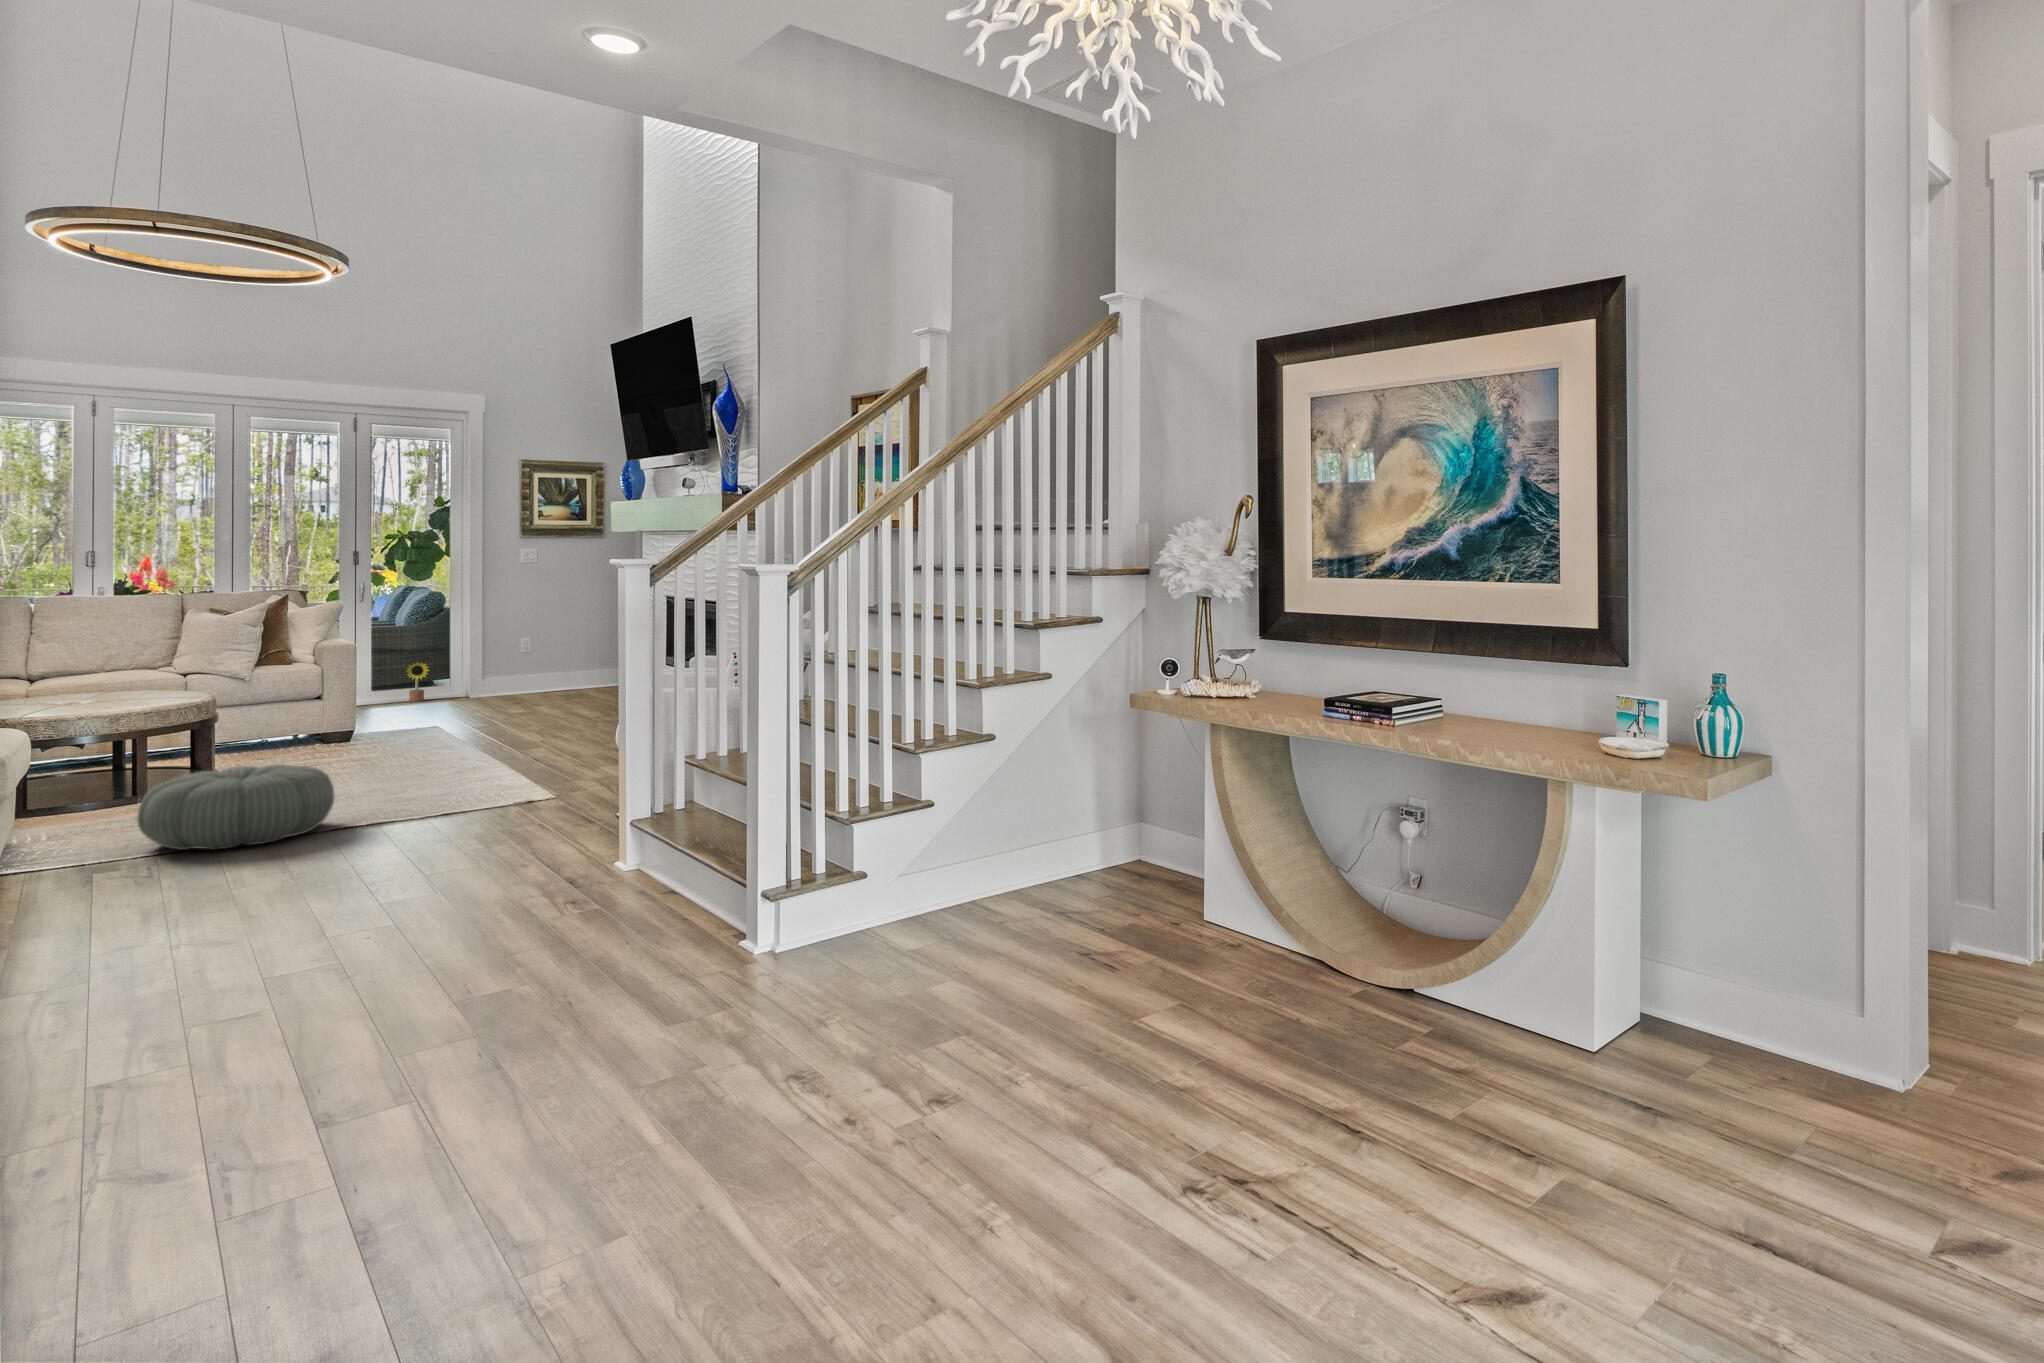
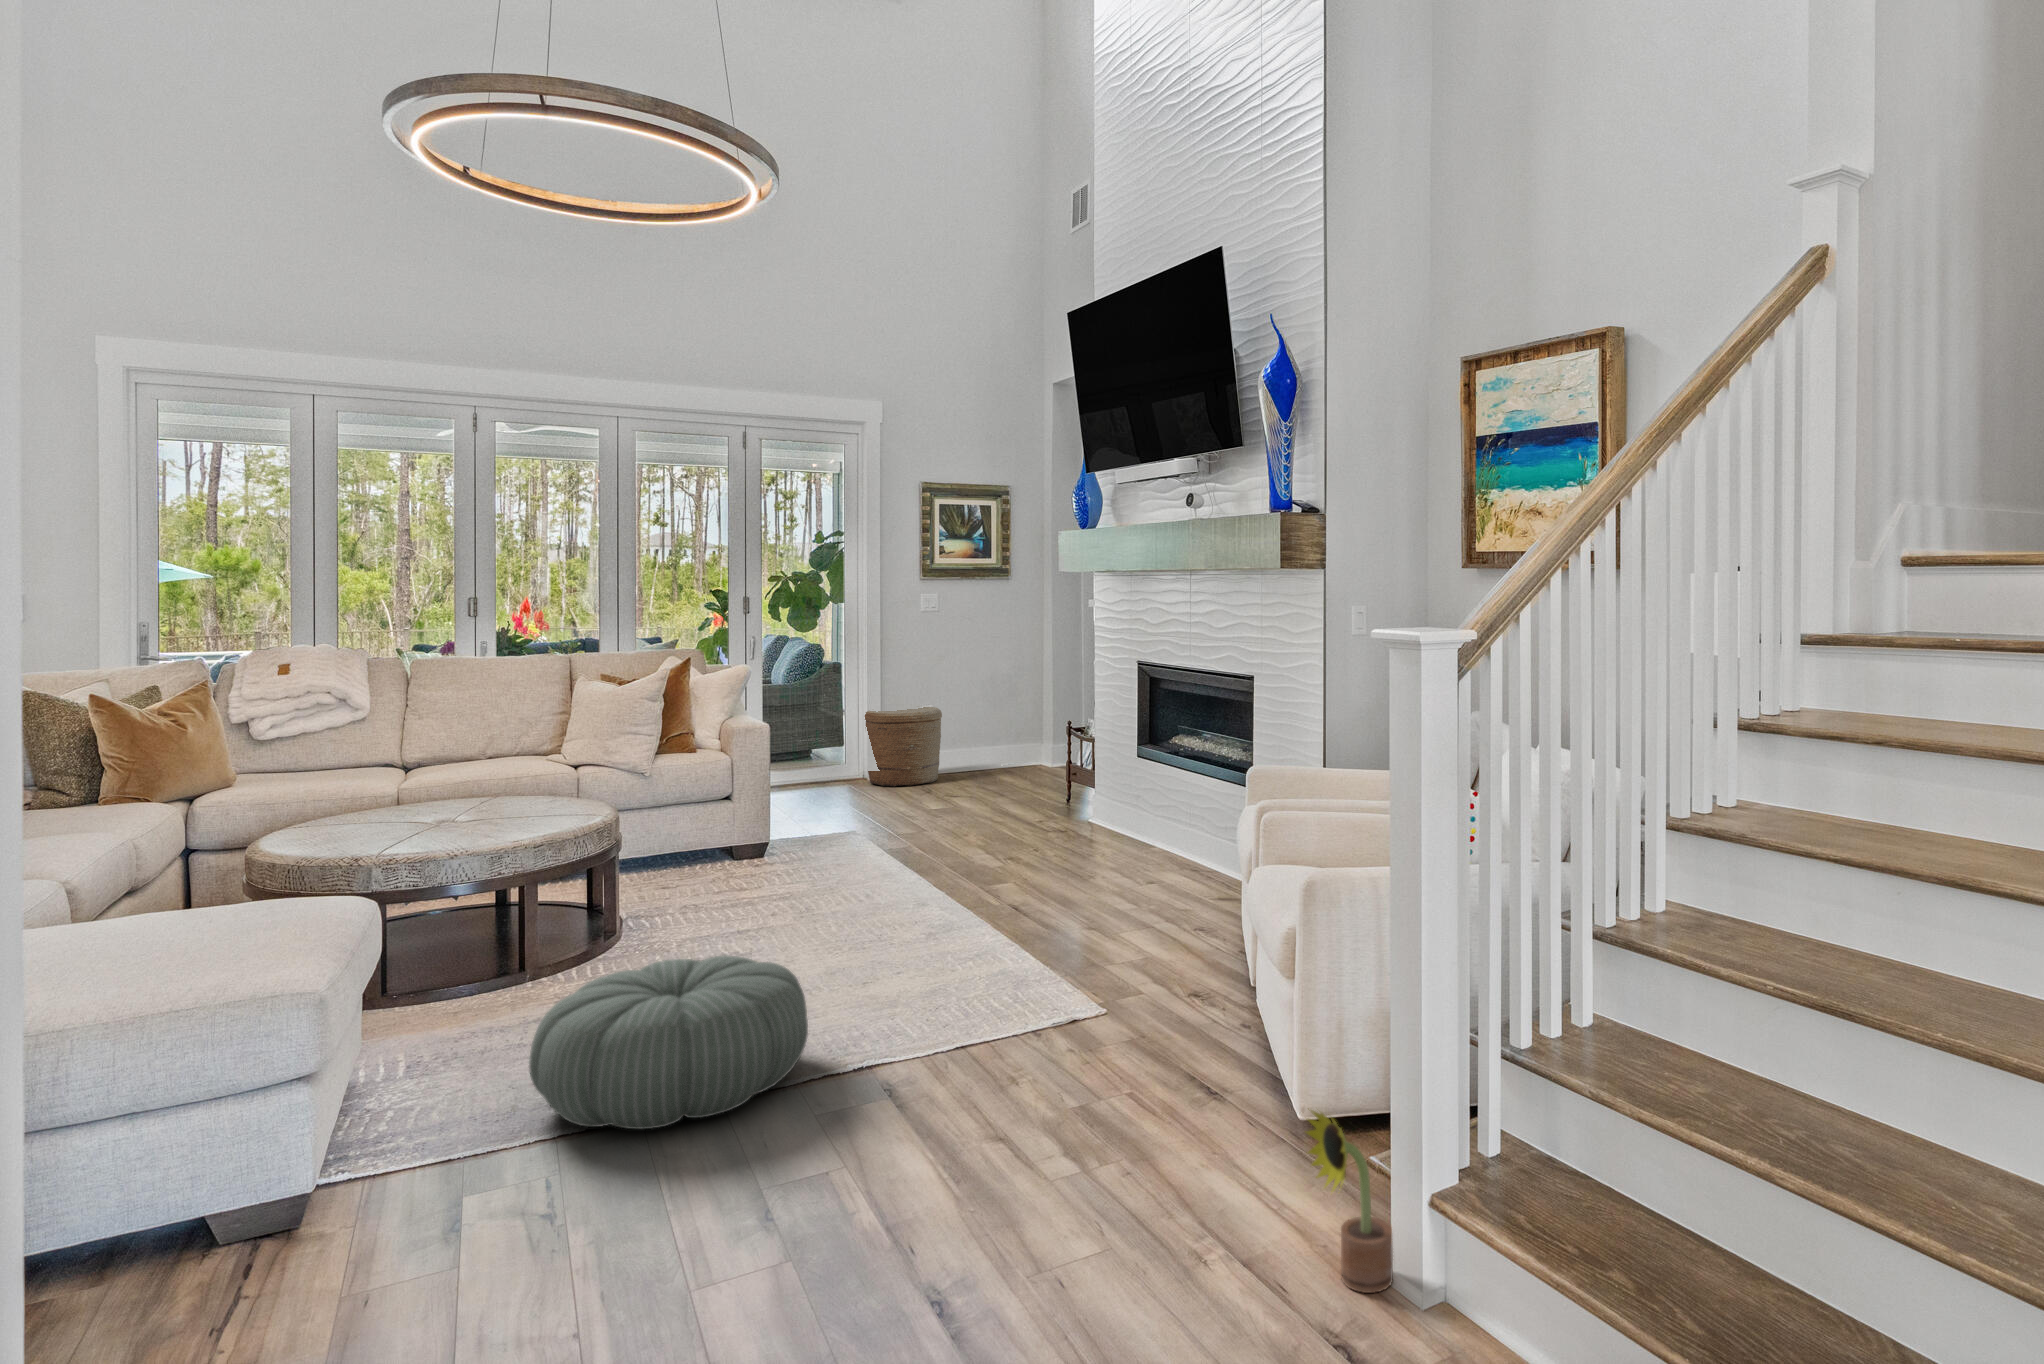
woven basket: none [463,640,534,702] -> present [865,707,942,787]
decorative plant: present [406,662,429,702] -> present [1306,1111,1393,1293]

